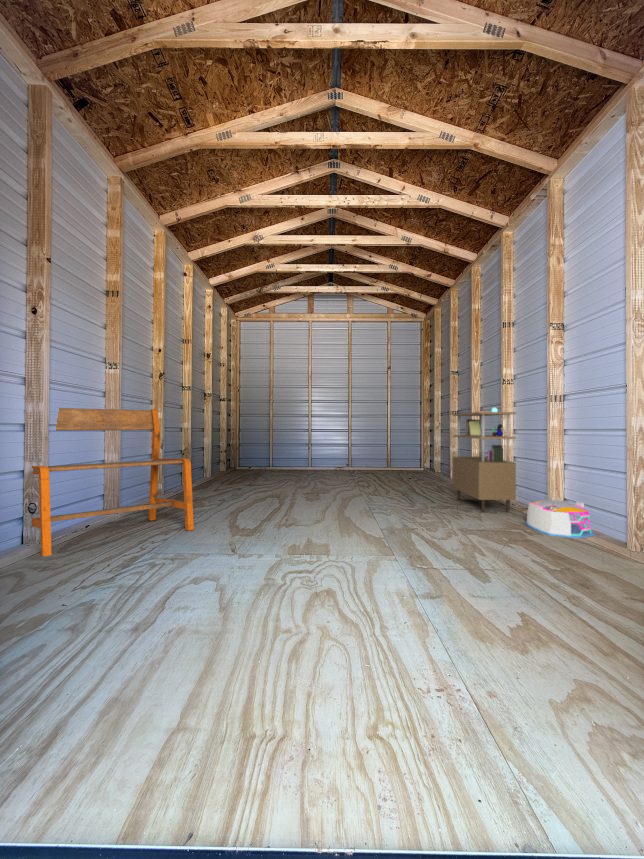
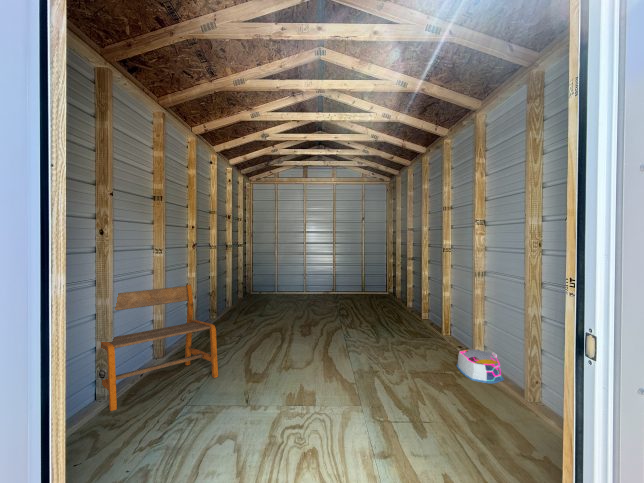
shelving unit: present [453,408,516,512] -> none [408,273,452,351]

